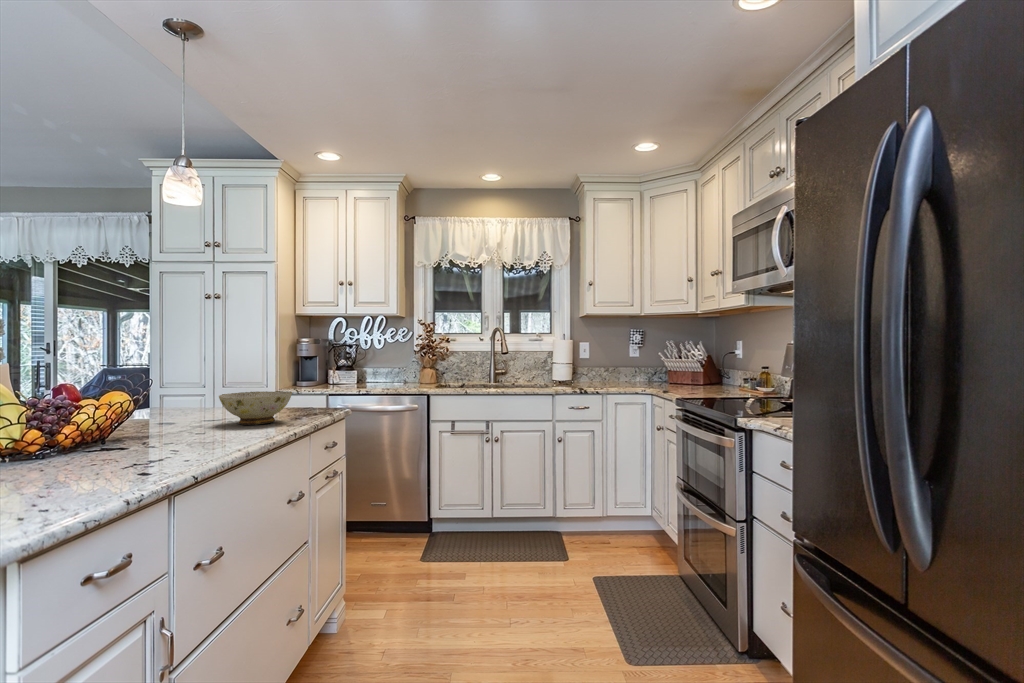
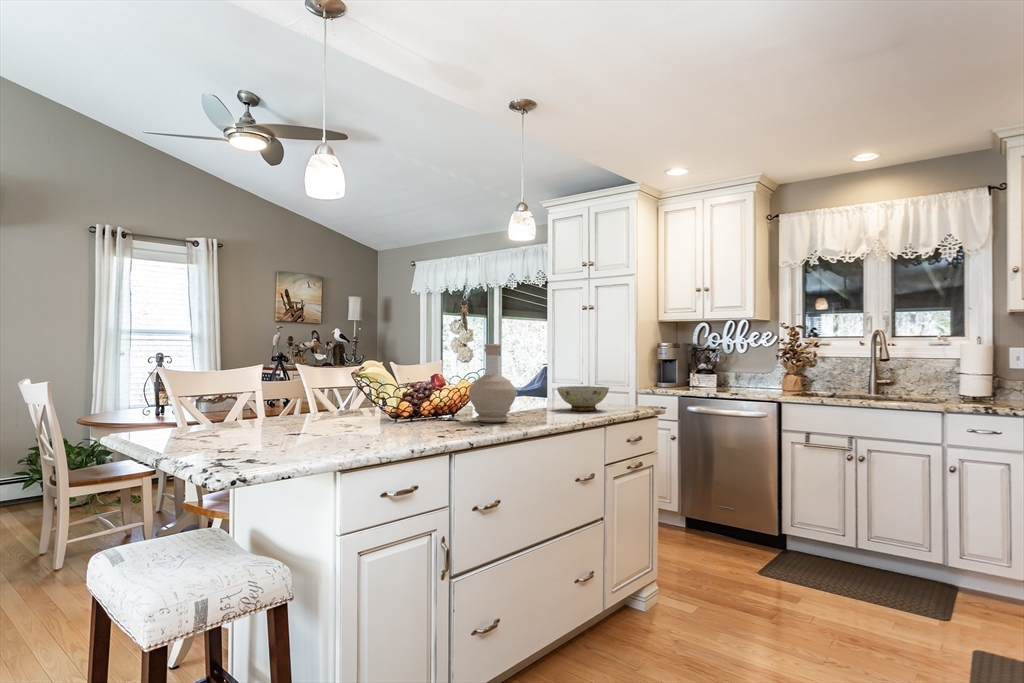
bottle: none [93,336,183,461] -> present [469,344,516,422]

